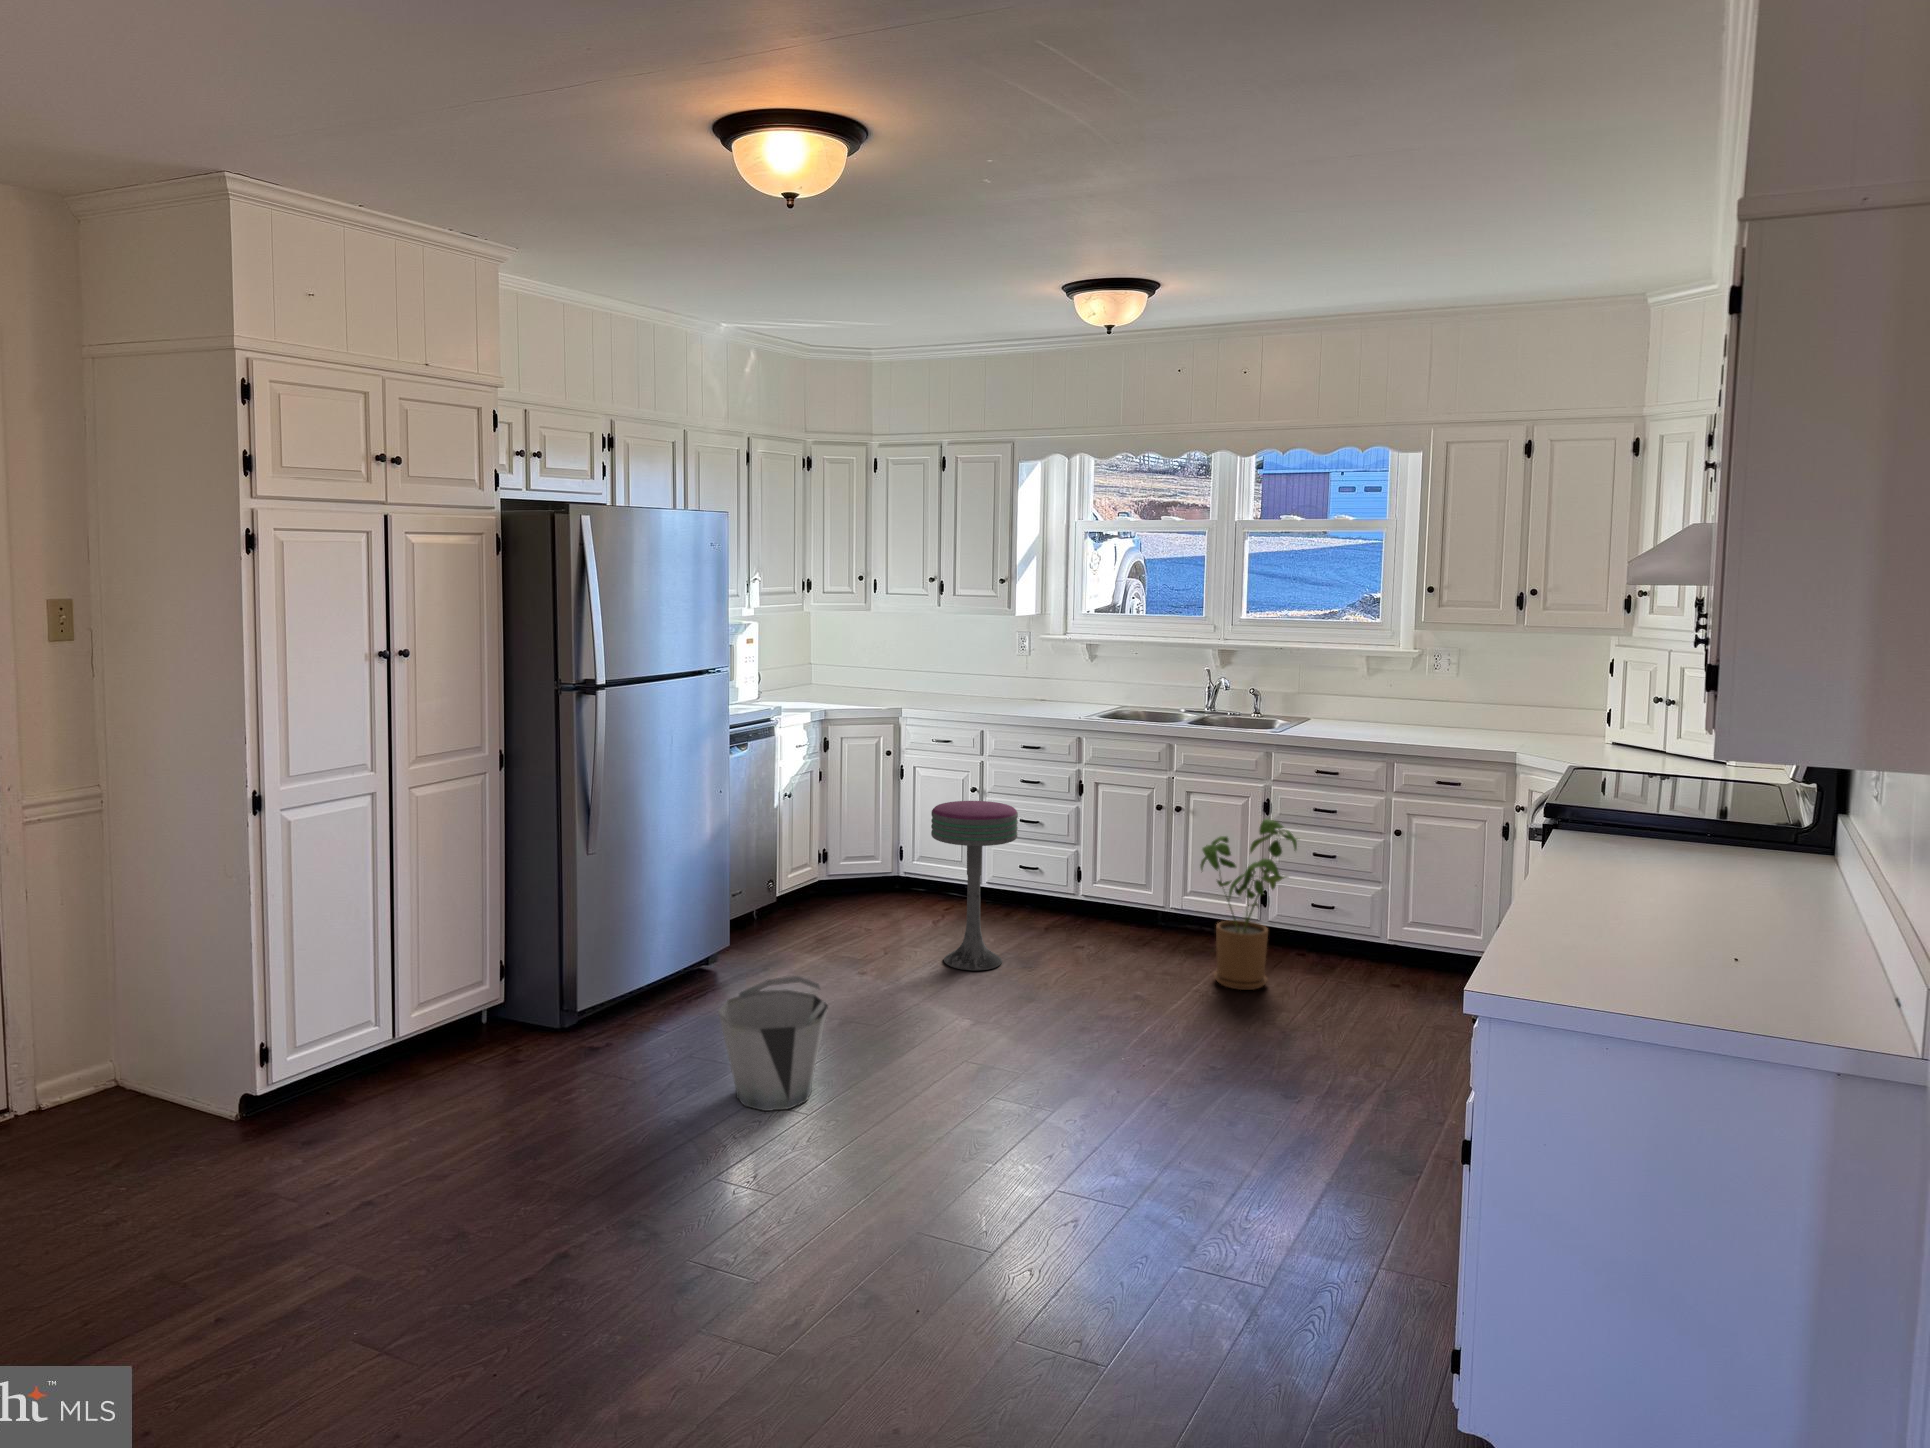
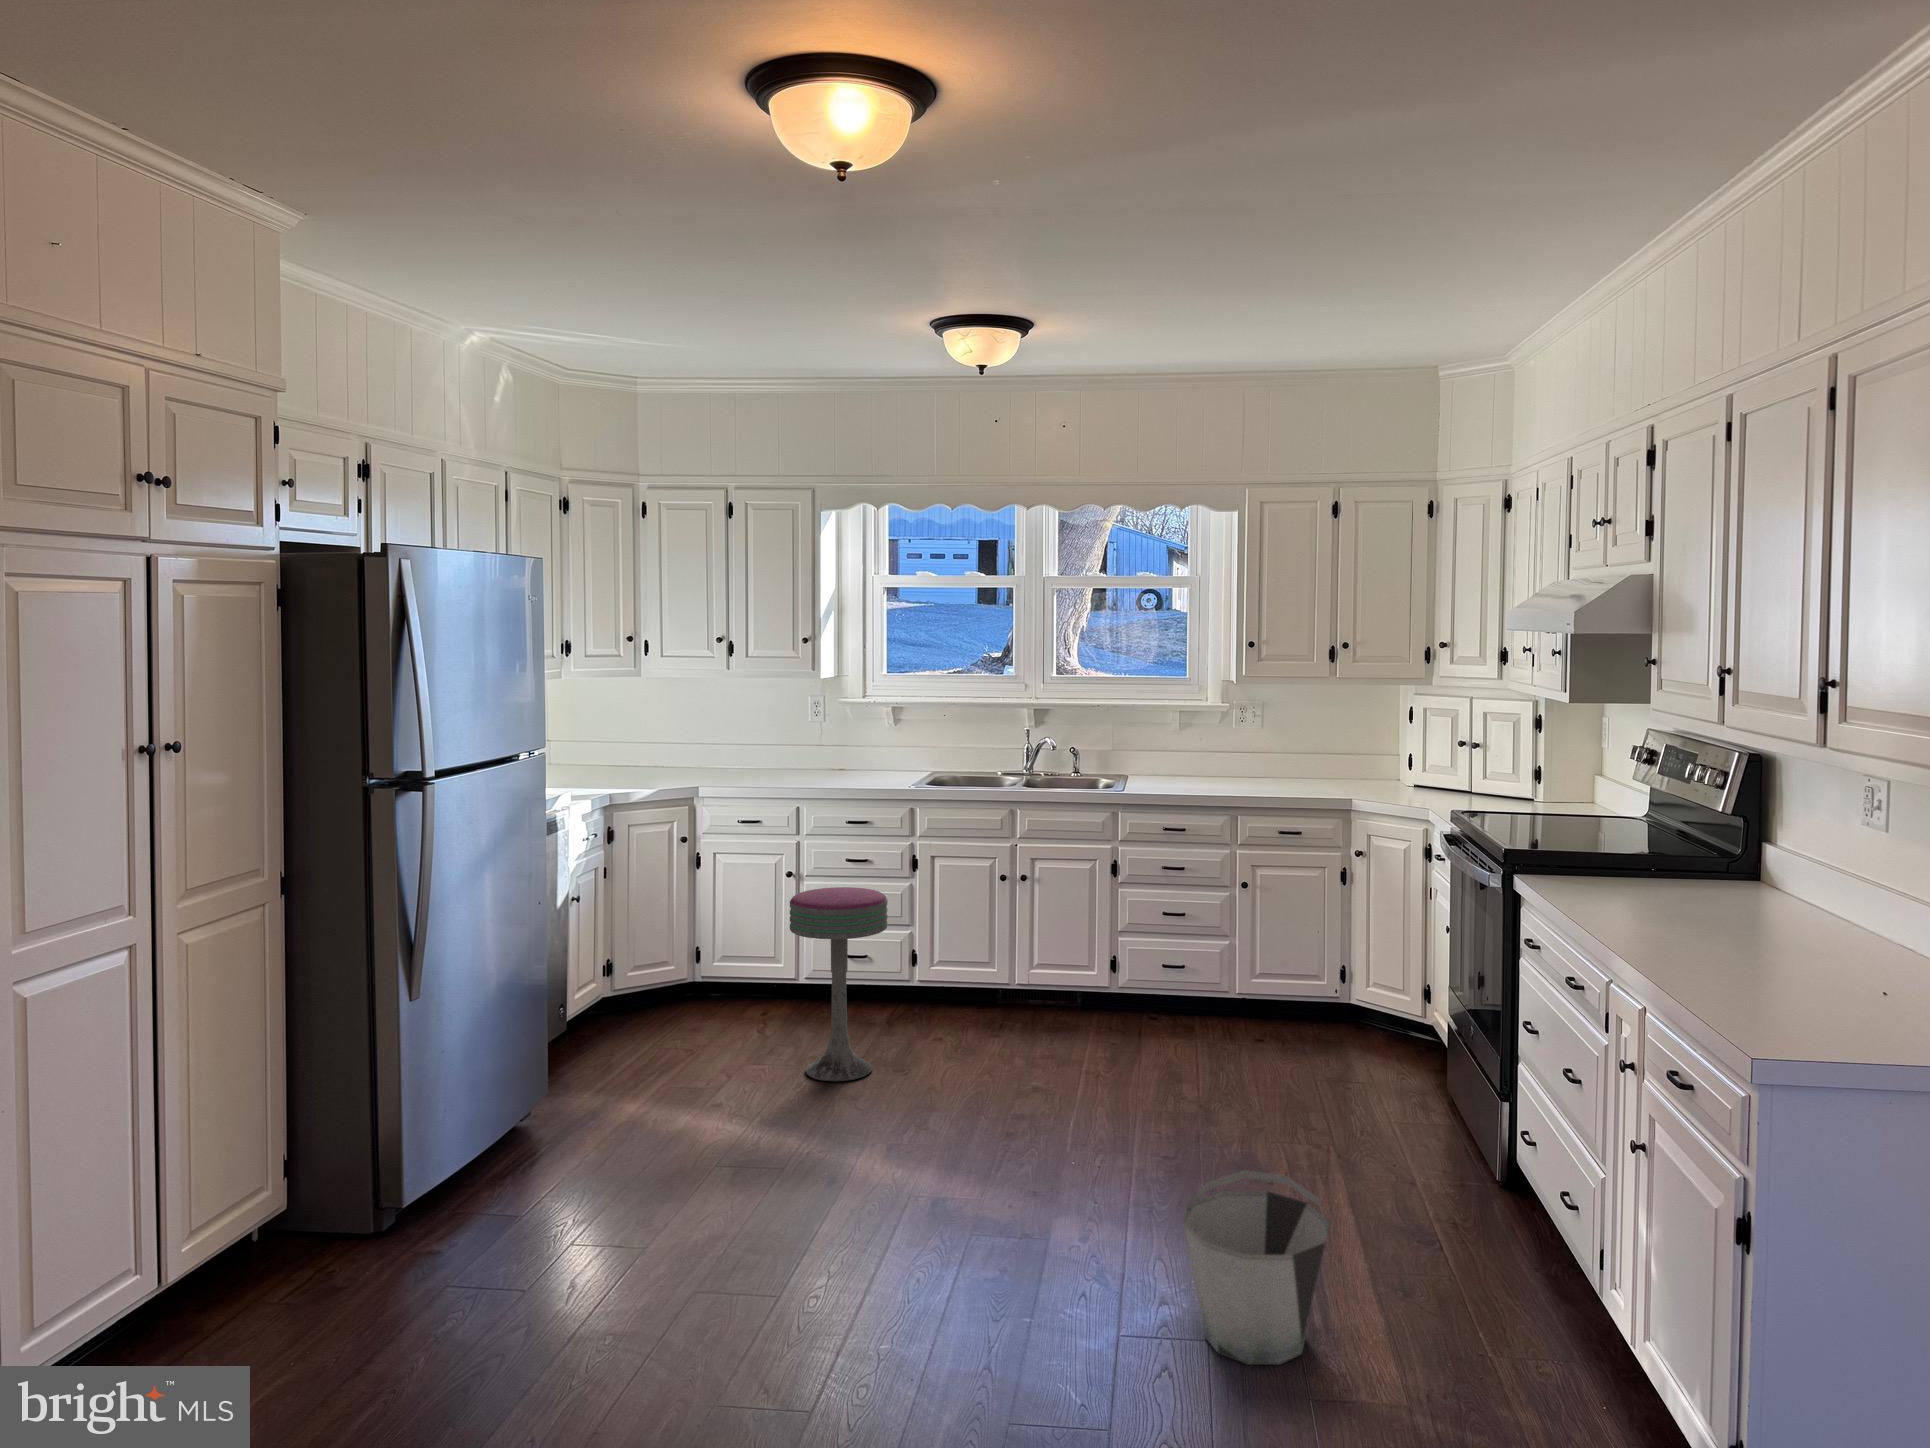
house plant: present [1200,819,1297,990] -> none [1073,880,1171,1059]
bucket: present [719,976,828,1111] -> present [1183,1170,1330,1365]

